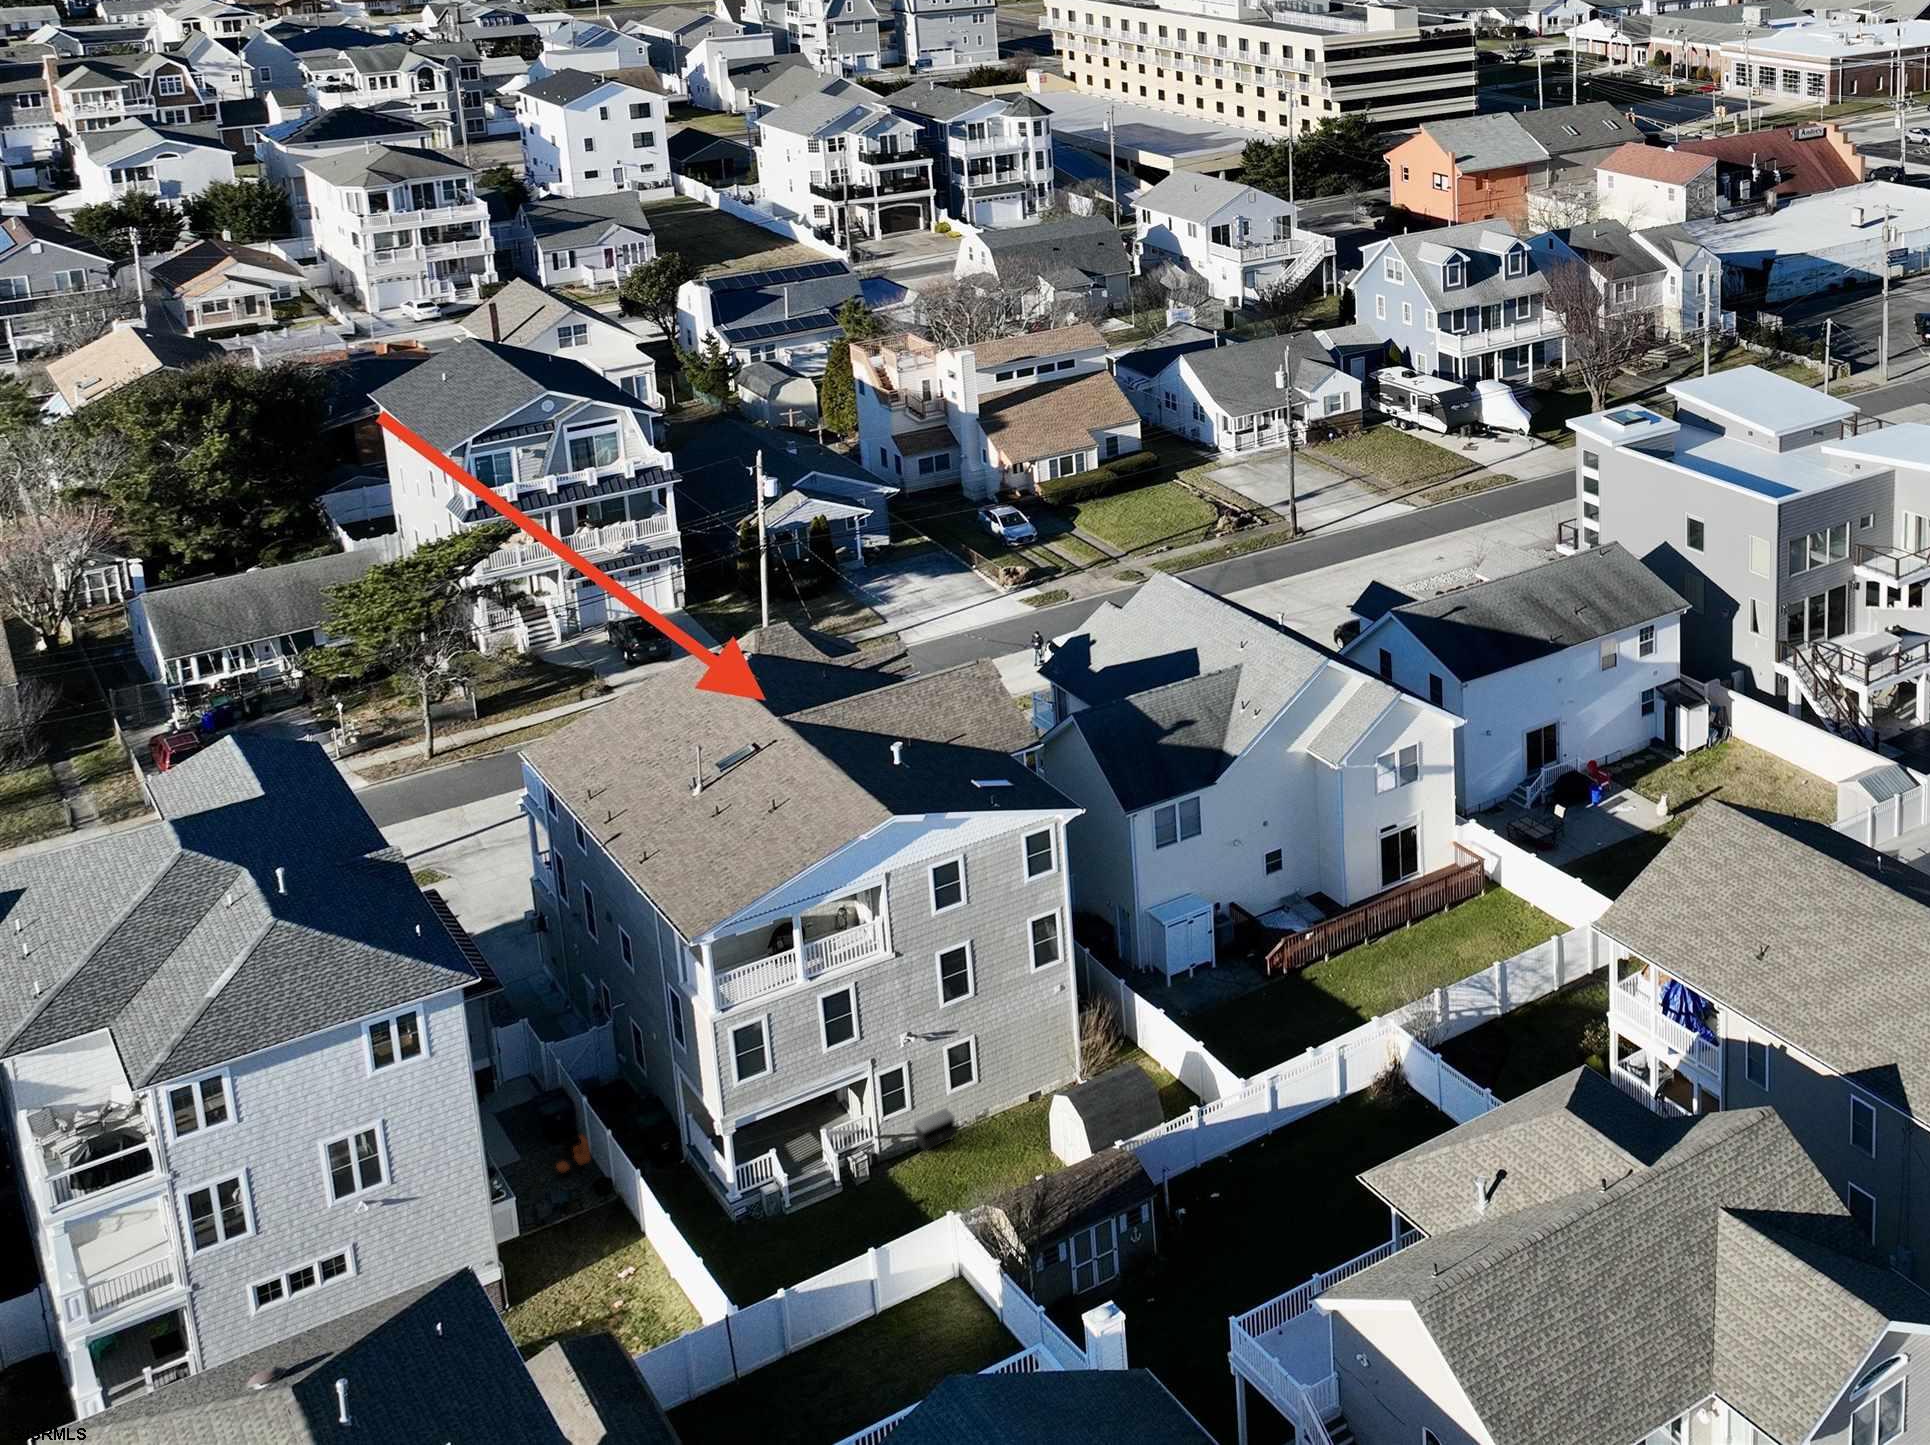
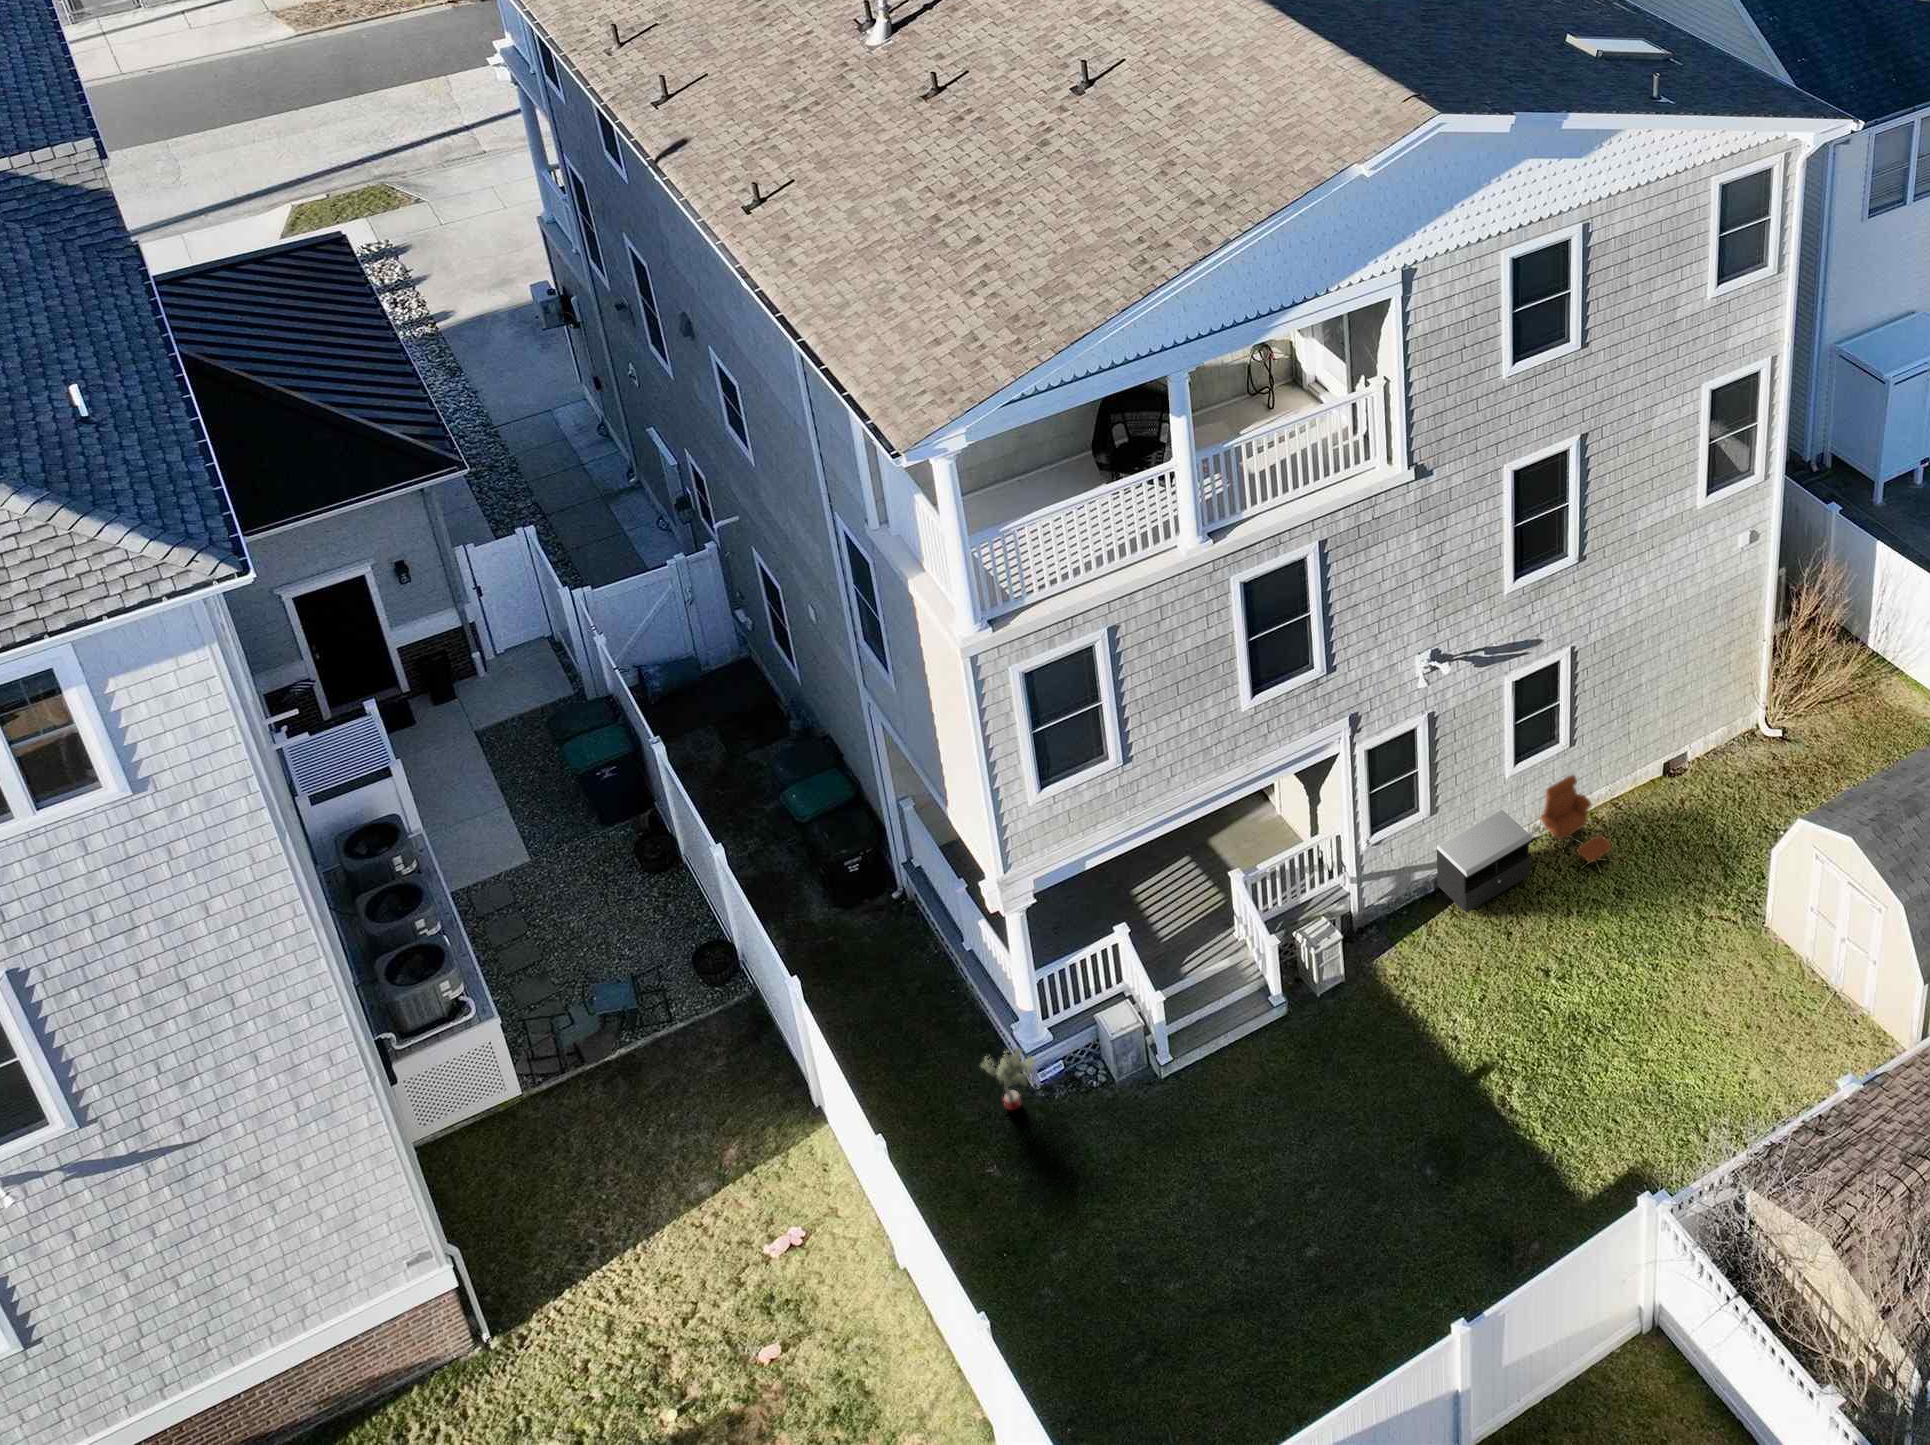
lounge chair: present [557,1135,590,1177] -> present [1540,775,1611,872]
potted tree: none [709,1195,732,1226] -> present [981,1046,1035,1110]

